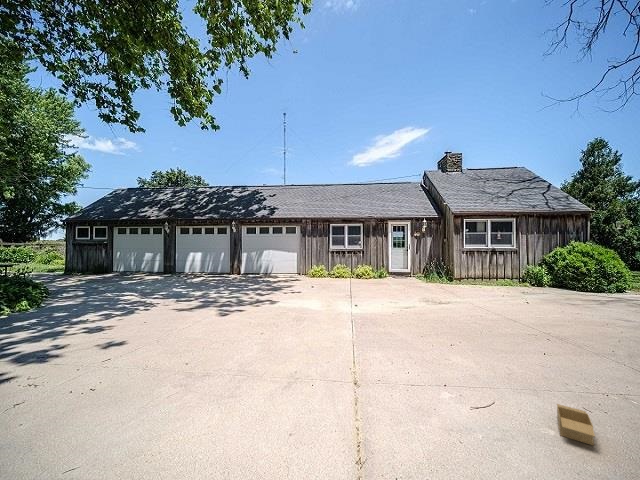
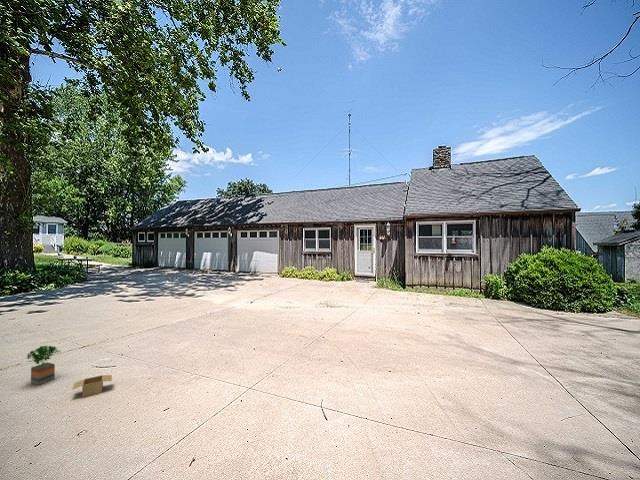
potted tree: none [440,373,491,445] -> present [27,346,60,385]

